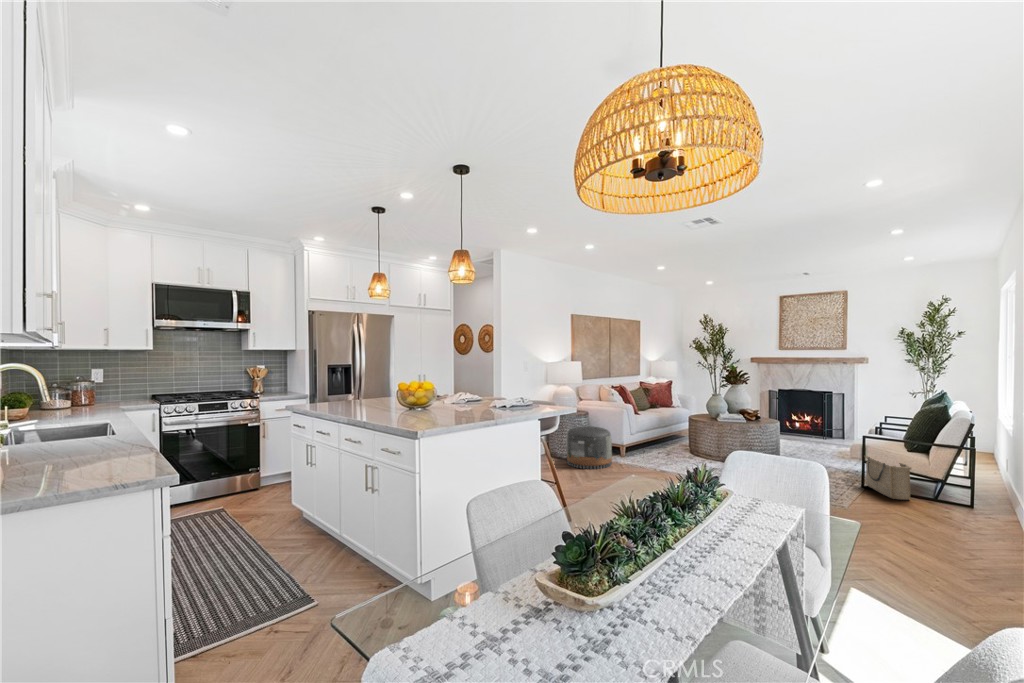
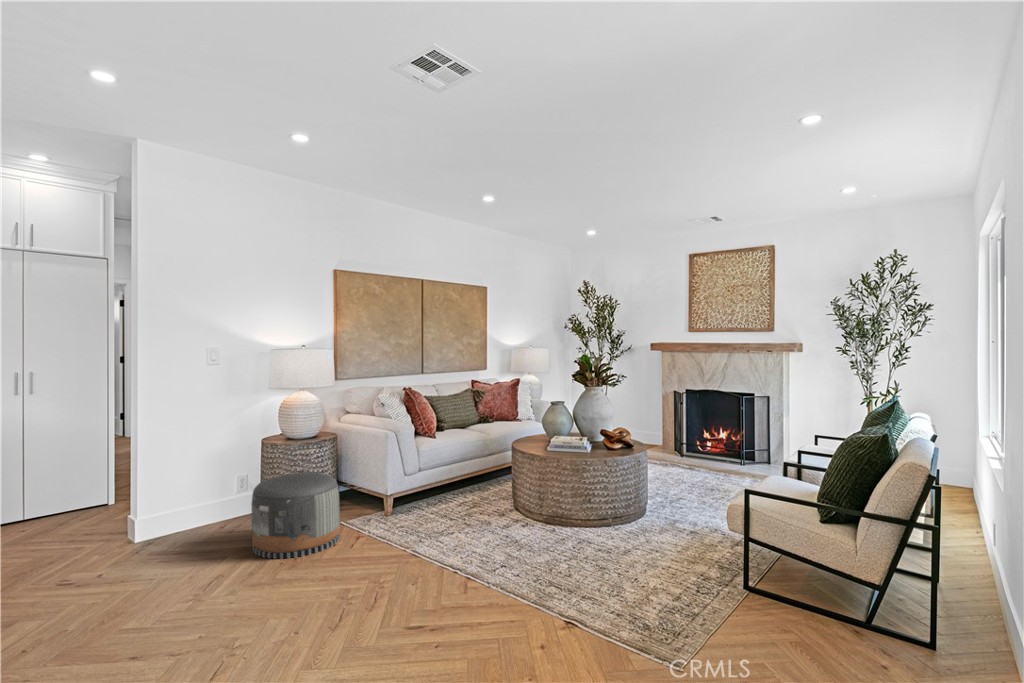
basket: present [866,456,911,500] -> none [751,524,821,623]

